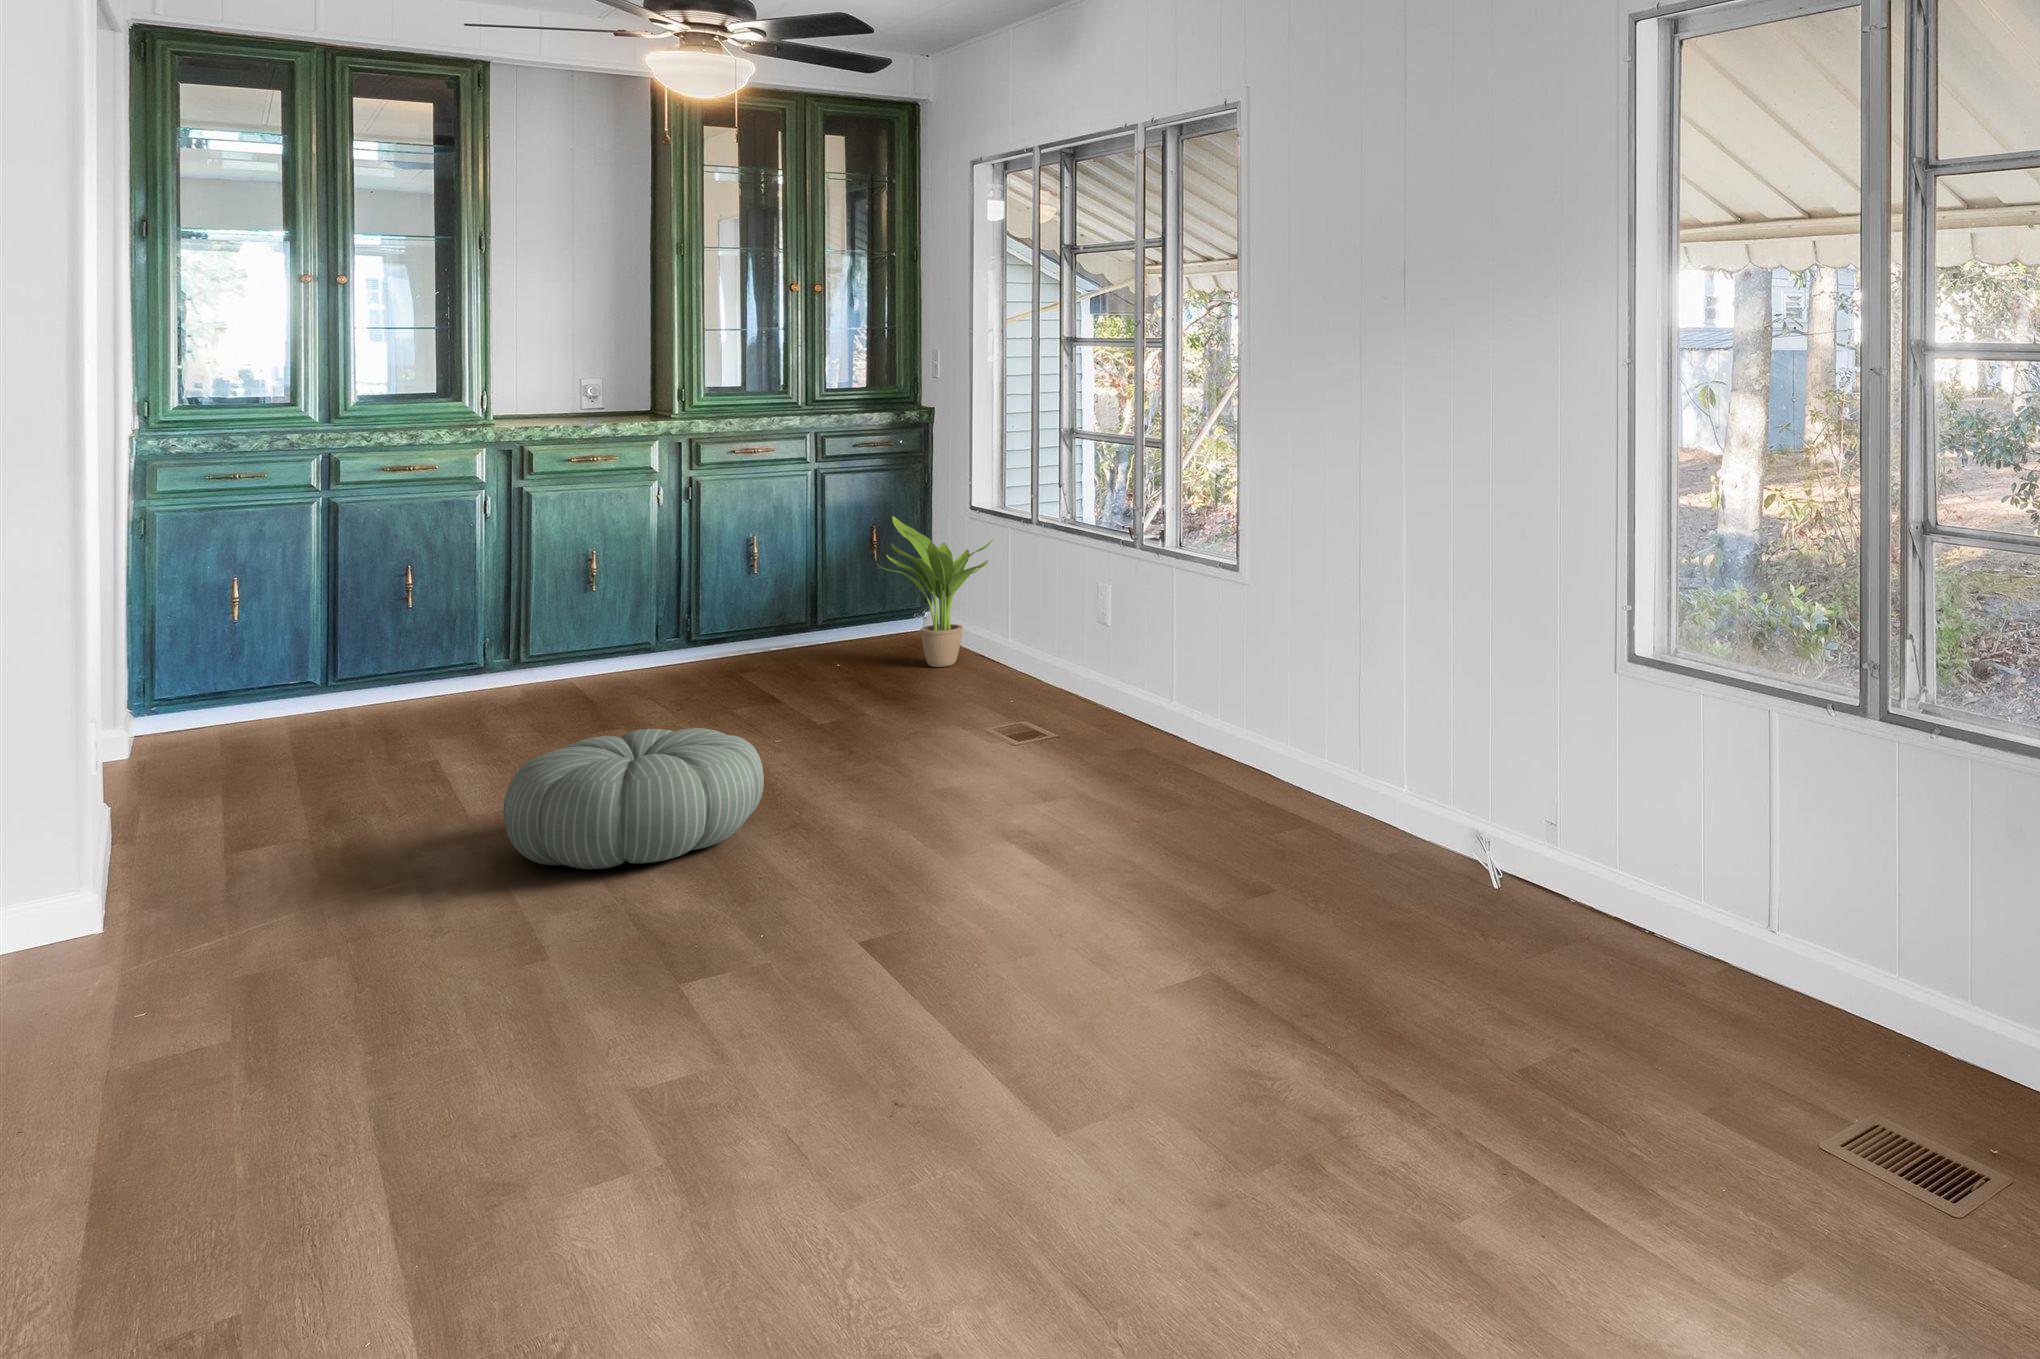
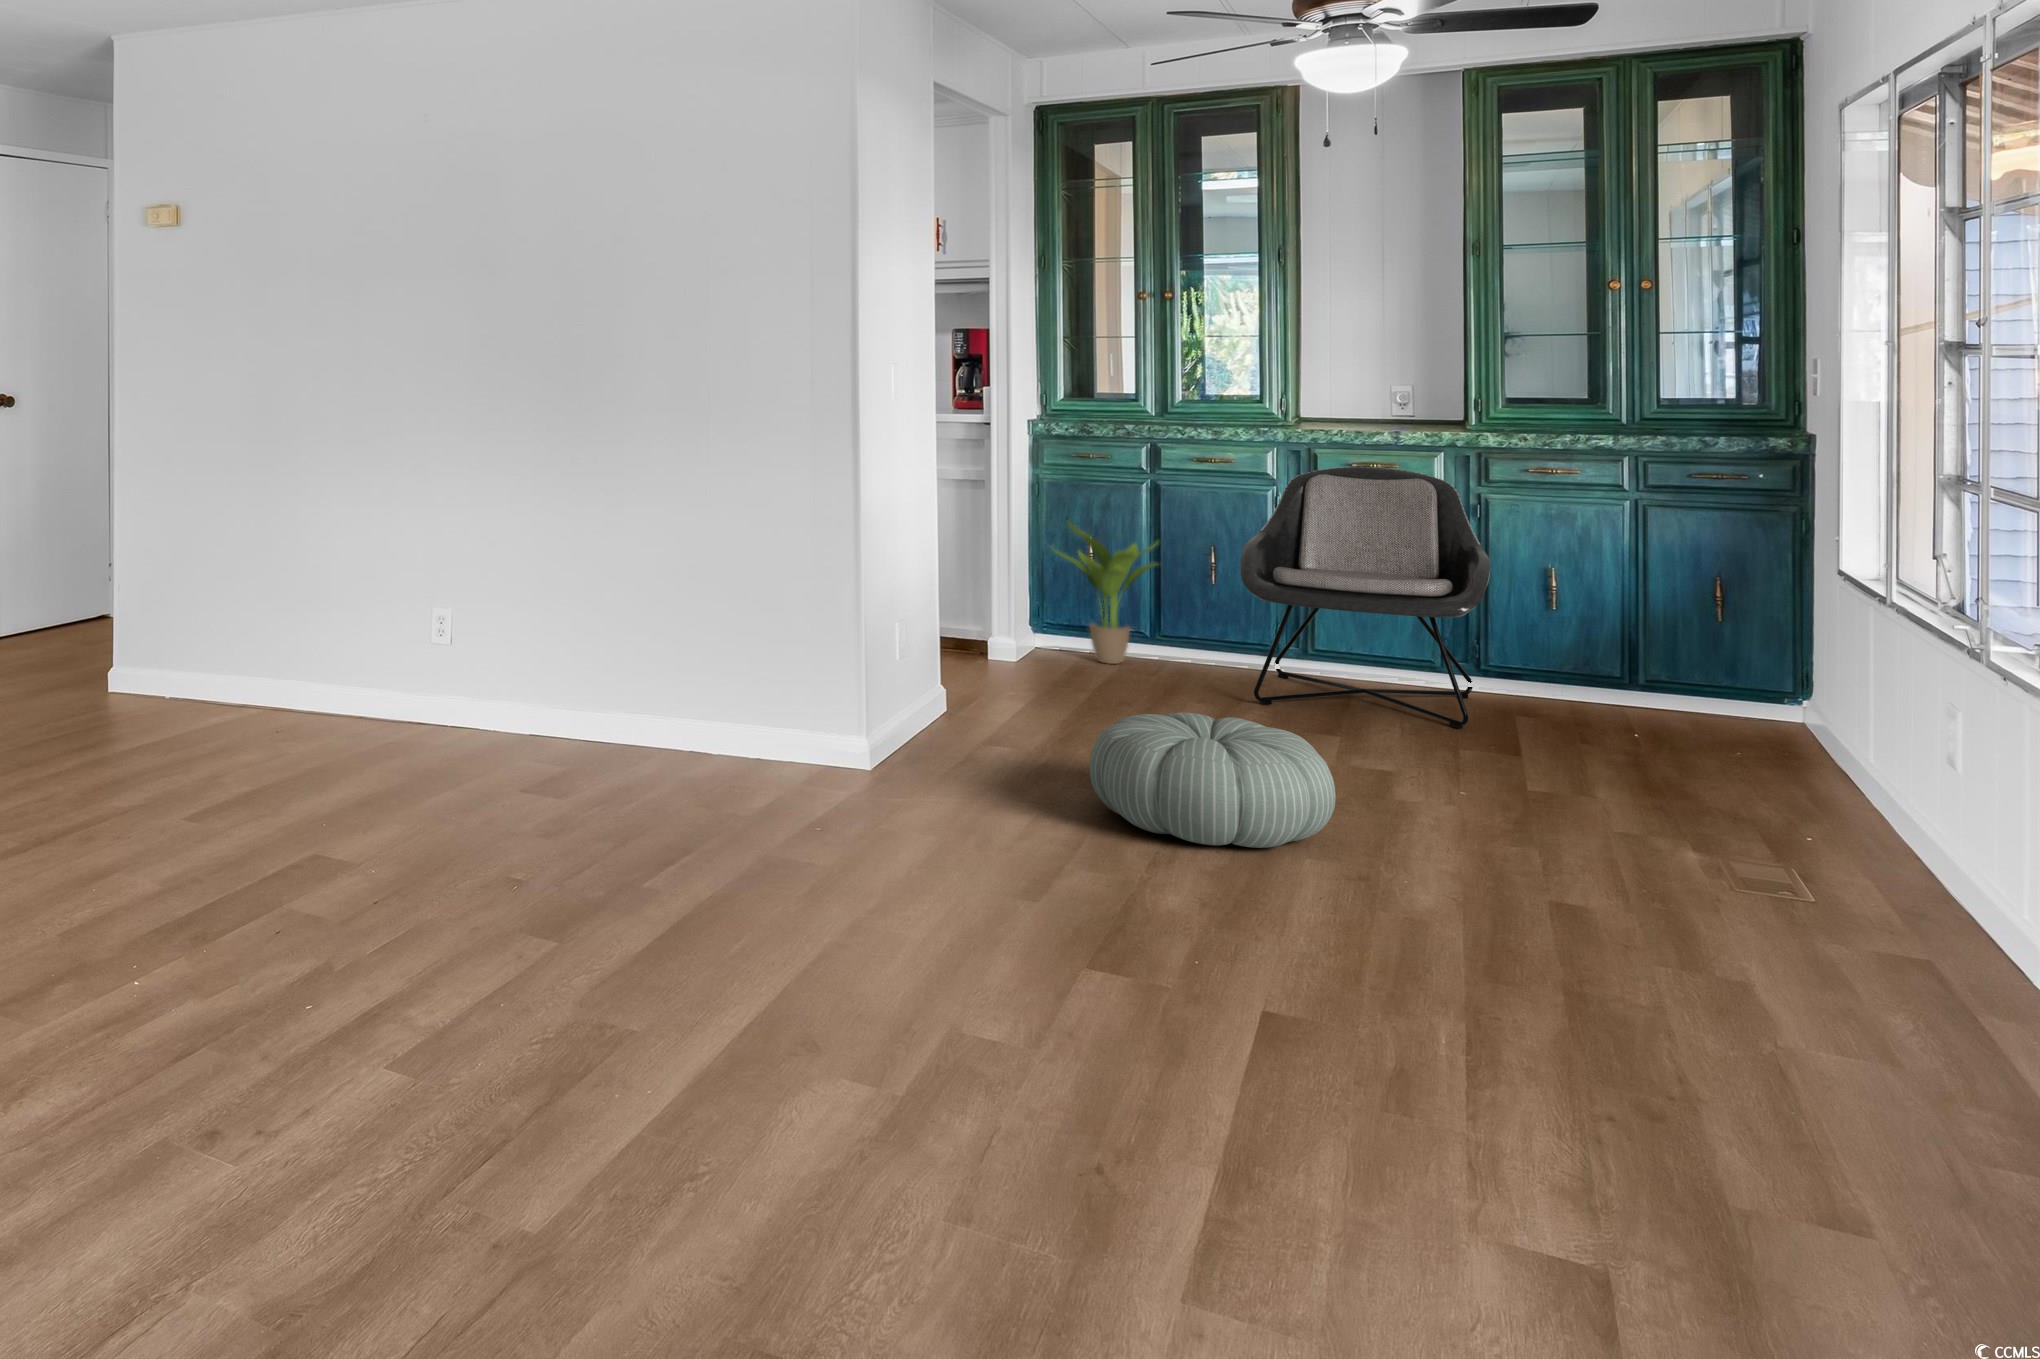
lounge chair: none [484,461,739,724] -> present [1240,467,1490,728]
potted plant: present [876,516,994,667] -> present [1054,521,1157,664]

